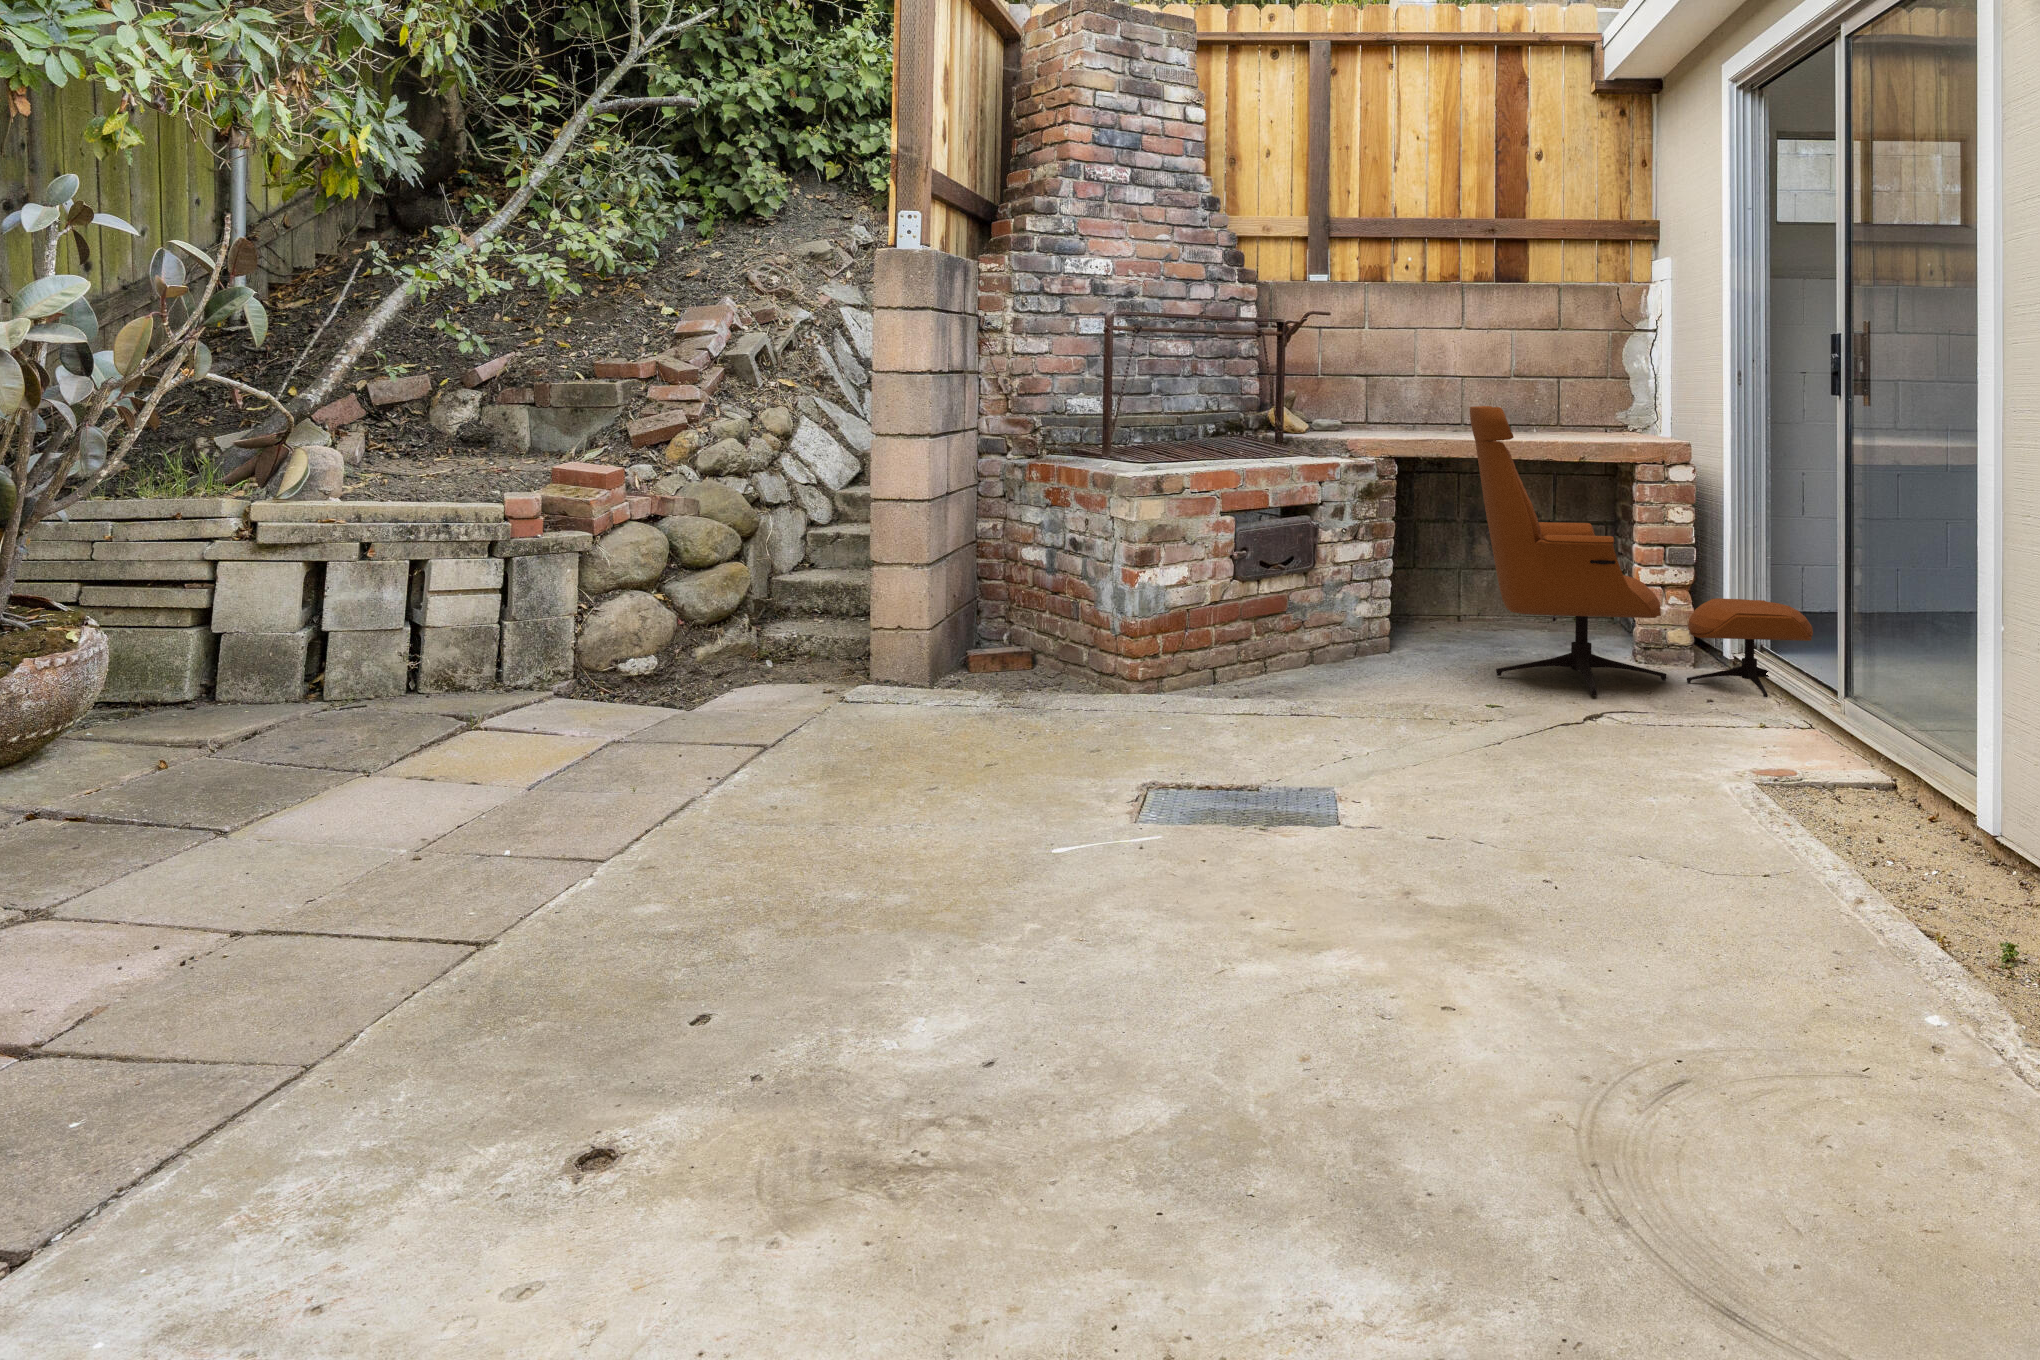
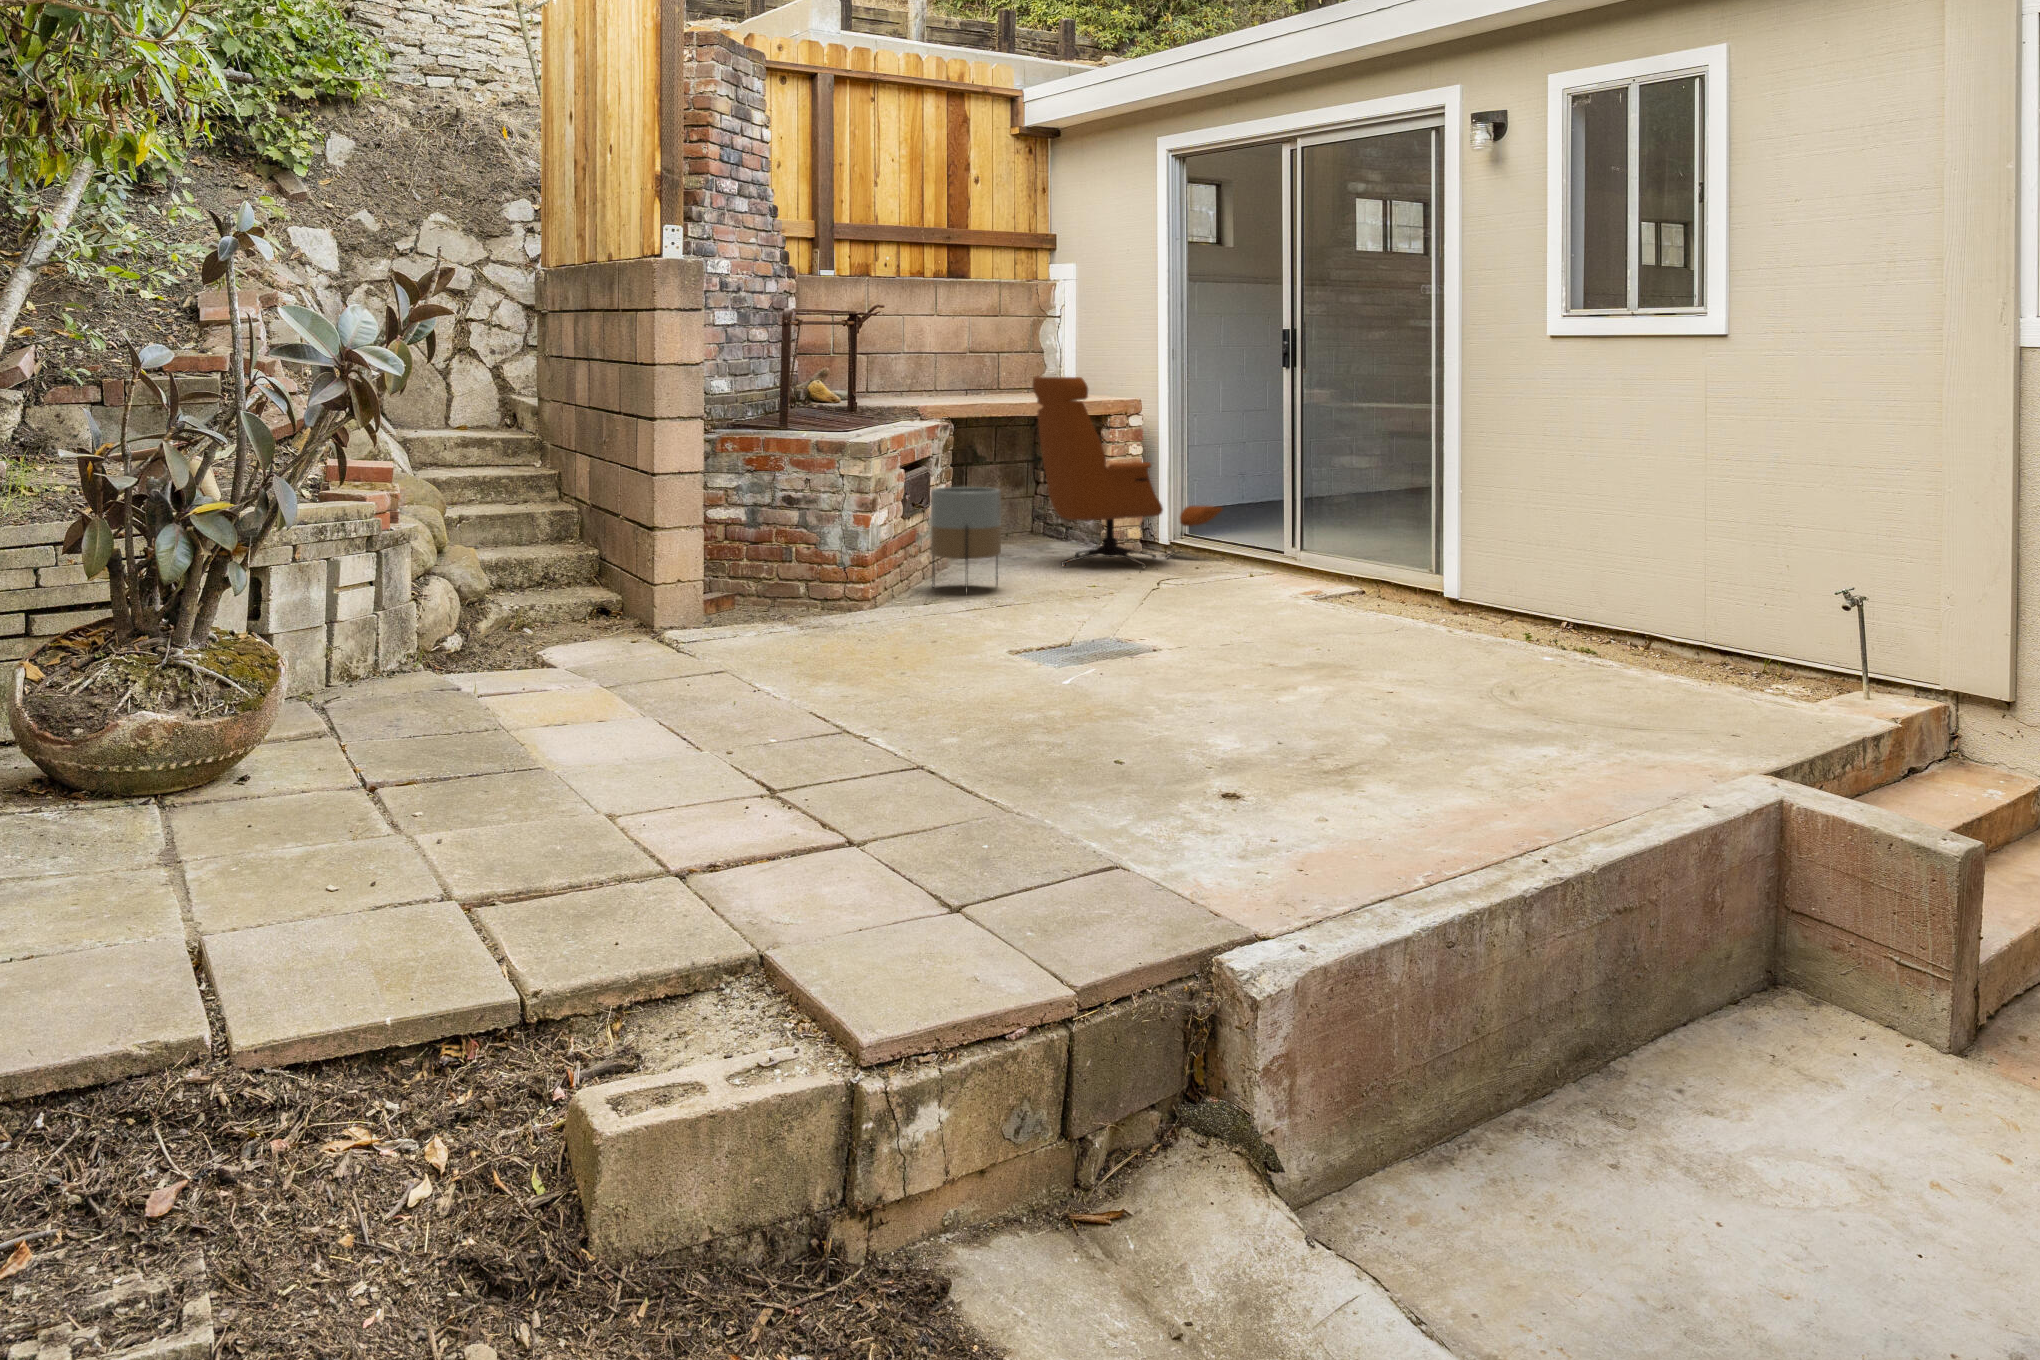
planter: none [1210,552,1311,705] -> present [930,487,1001,586]

